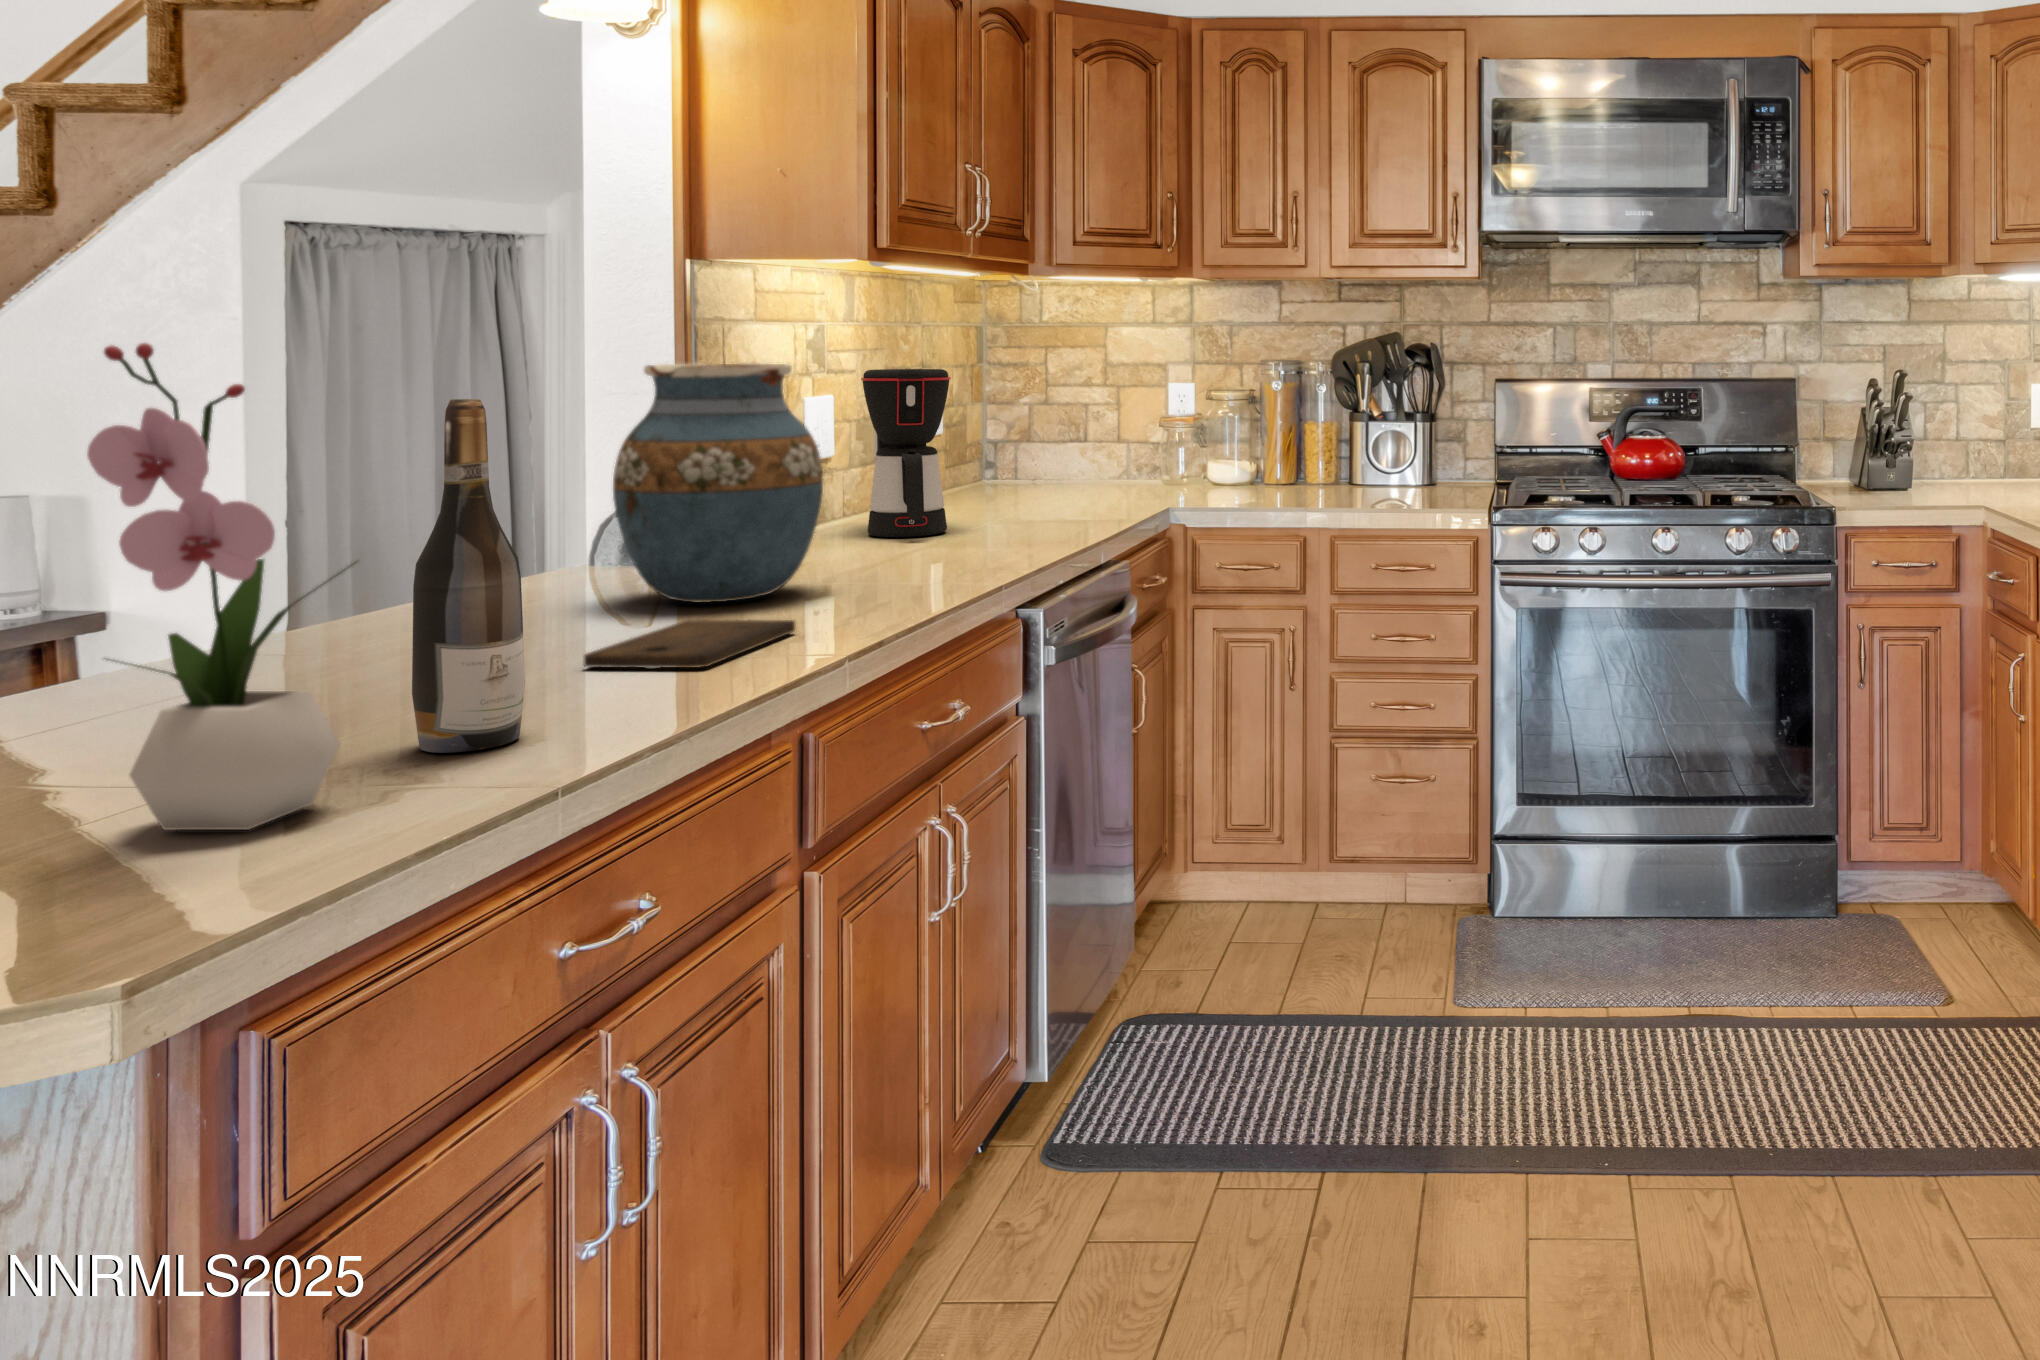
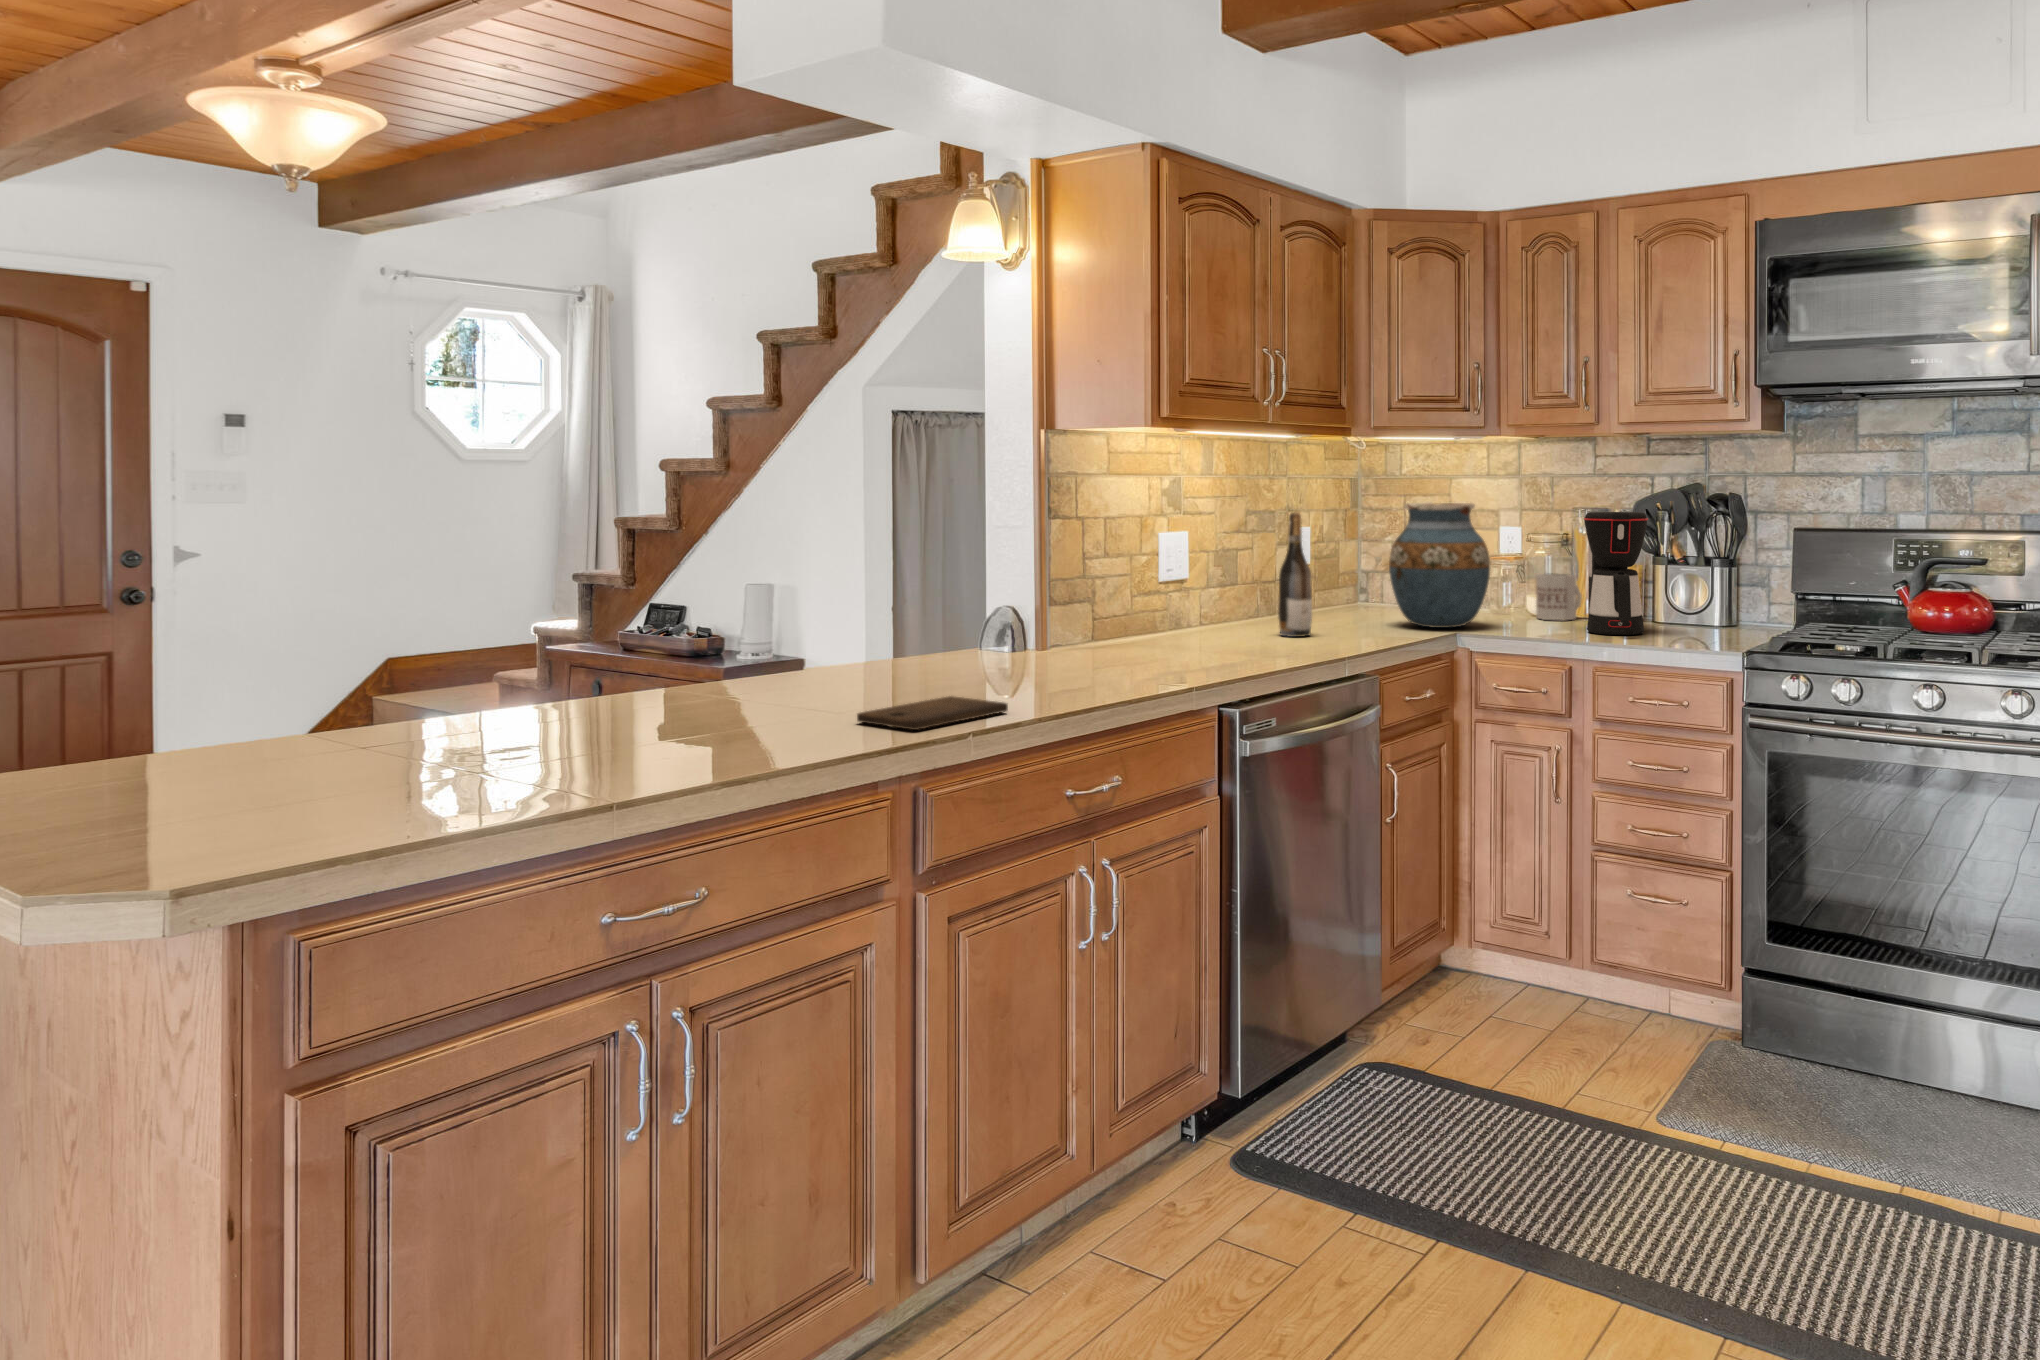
flower arrangement: present [87,343,355,830] -> none [489,509,632,796]
vase: present [613,363,823,603] -> present [1389,502,1490,628]
coffee maker: present [861,369,951,537] -> present [1584,512,1648,635]
wine bottle: present [412,399,525,753] -> present [1278,512,1312,637]
mug: none [1230,433,1277,485] -> present [1536,574,1582,621]

